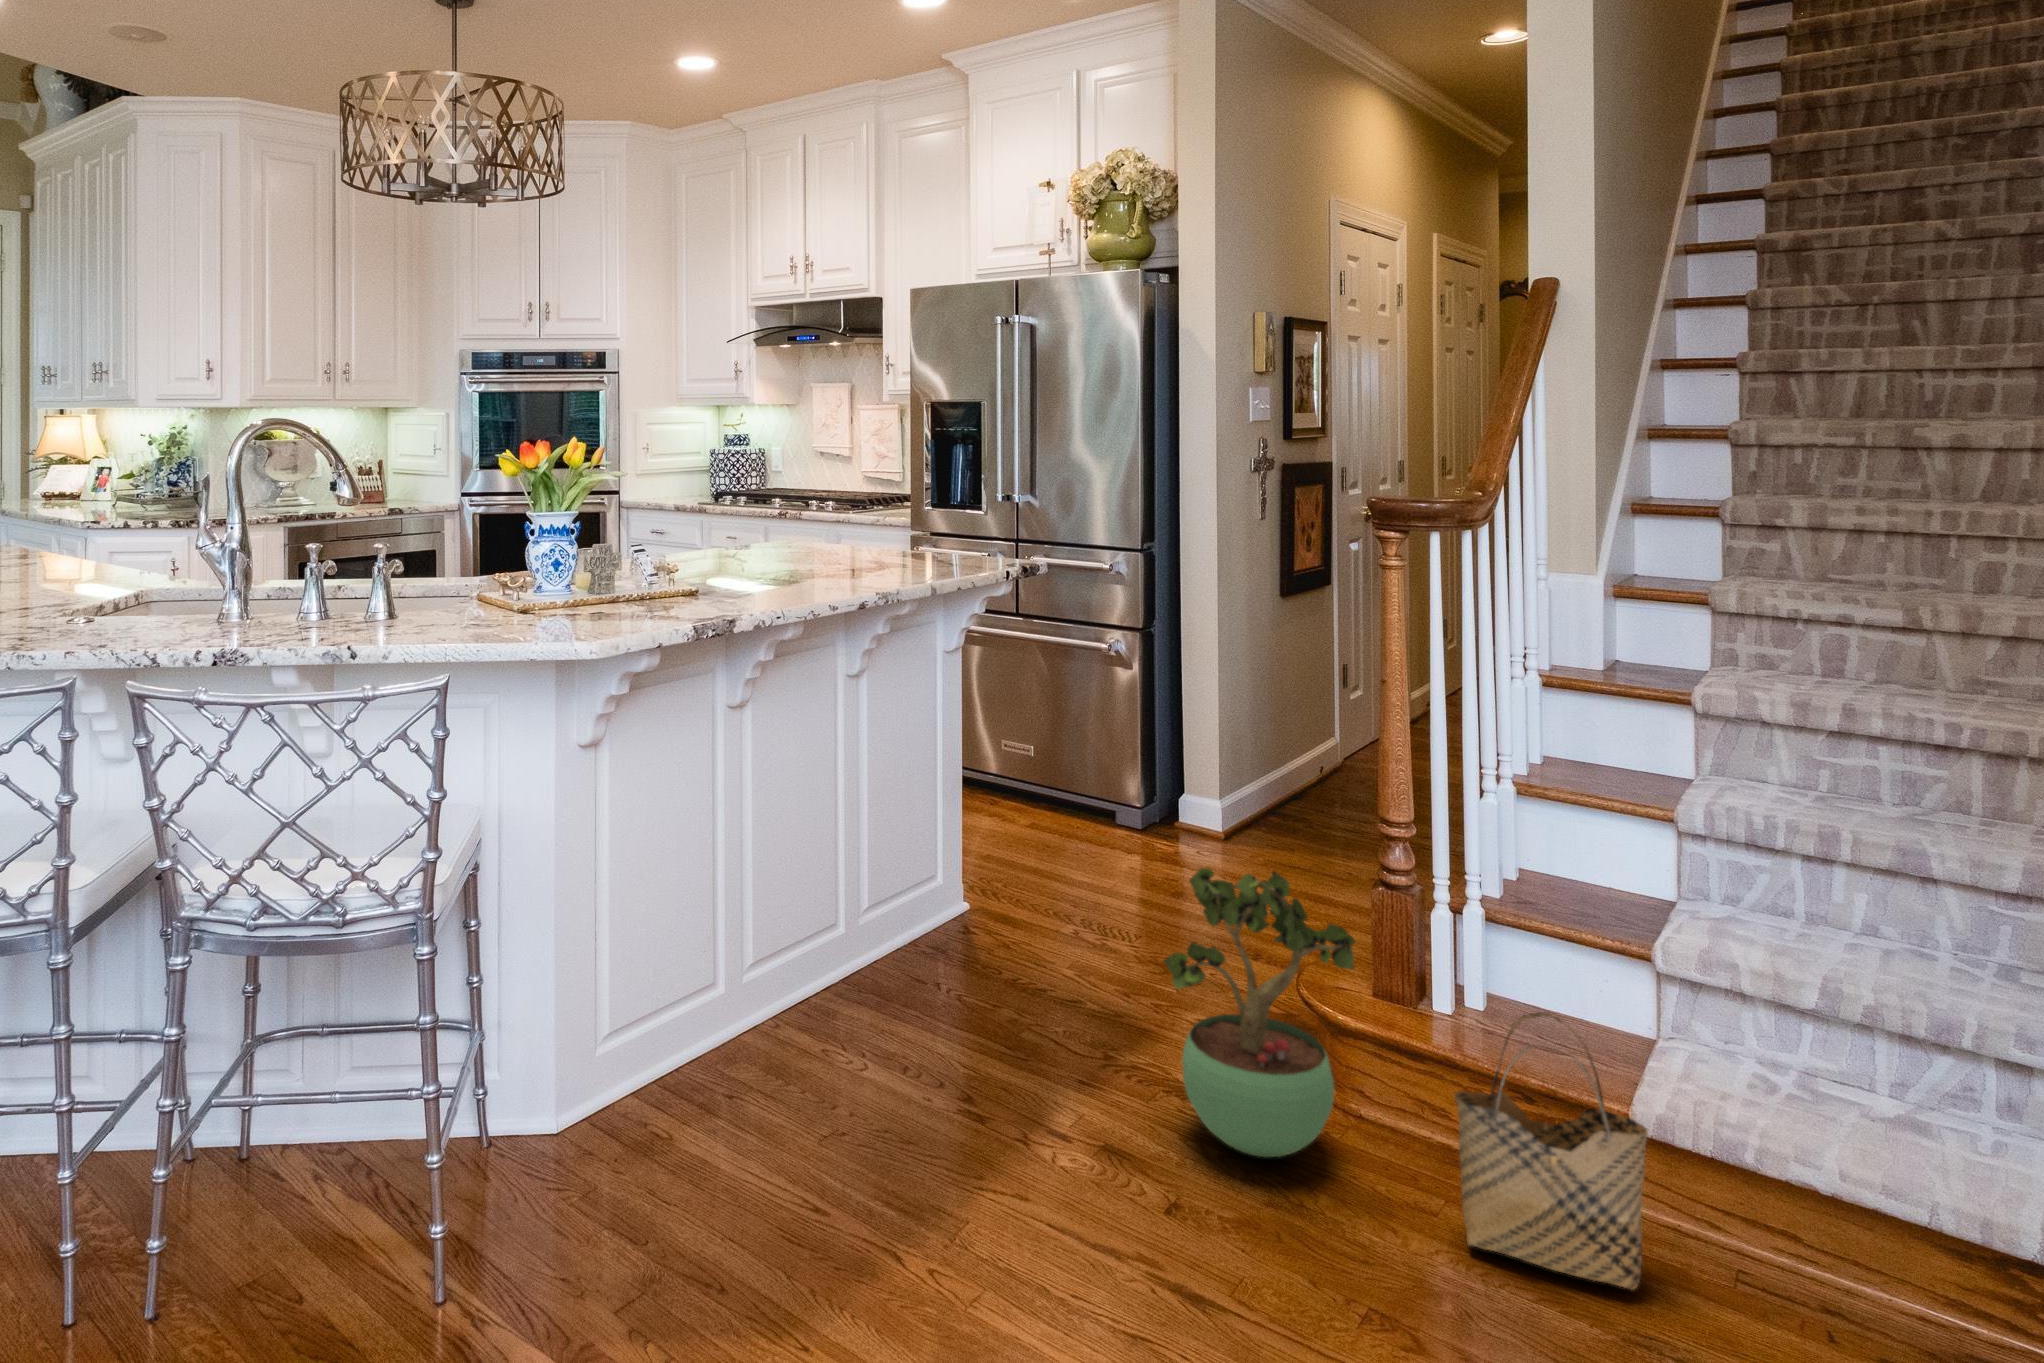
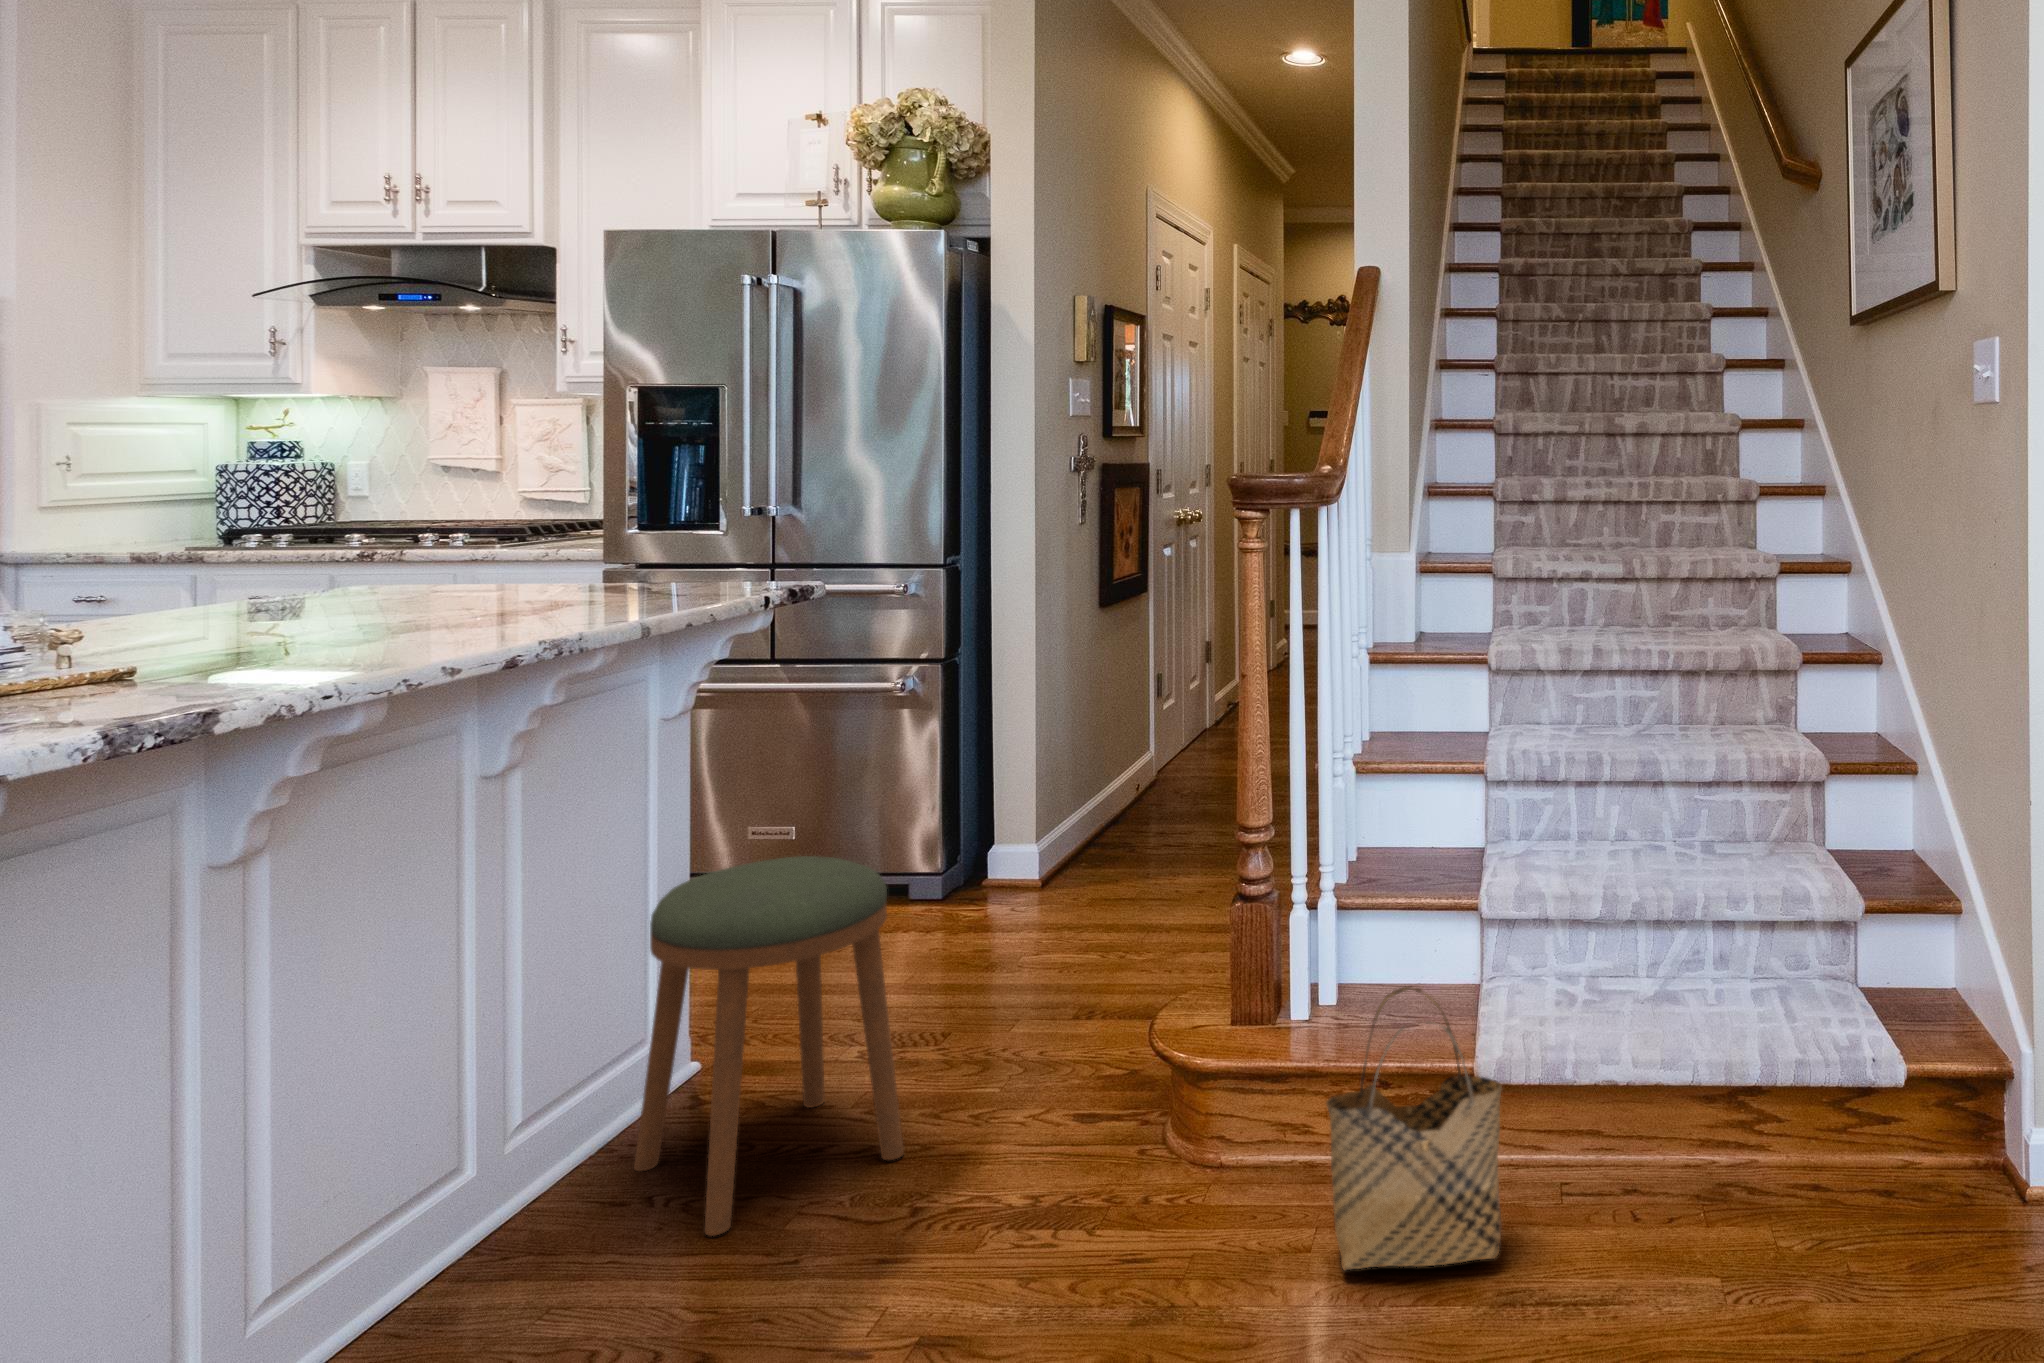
stool: none [916,791,1100,1054] -> present [634,856,904,1236]
potted plant: present [1164,868,1355,1157] -> none [995,890,1224,1247]

